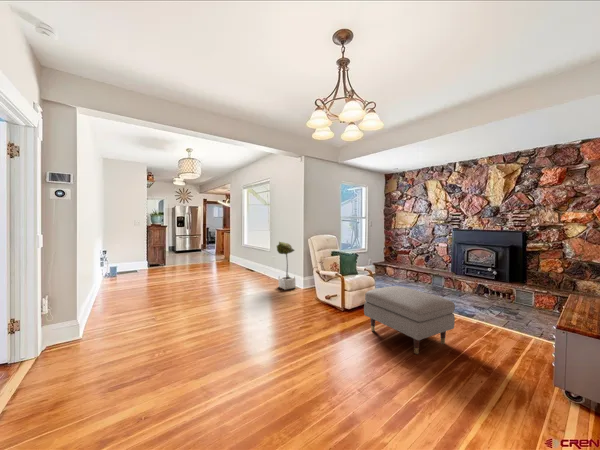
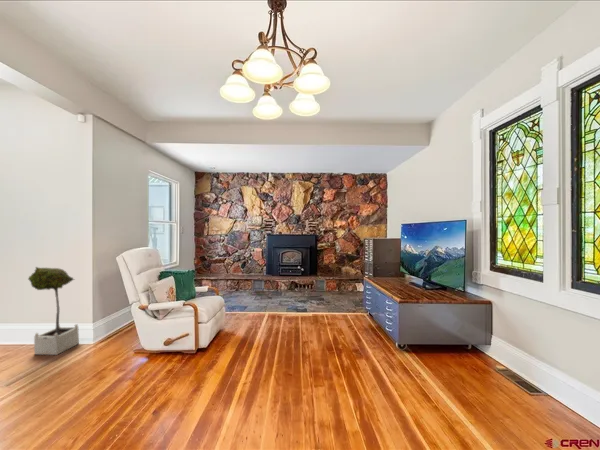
ottoman: present [364,286,455,354] -> none [244,301,328,371]

